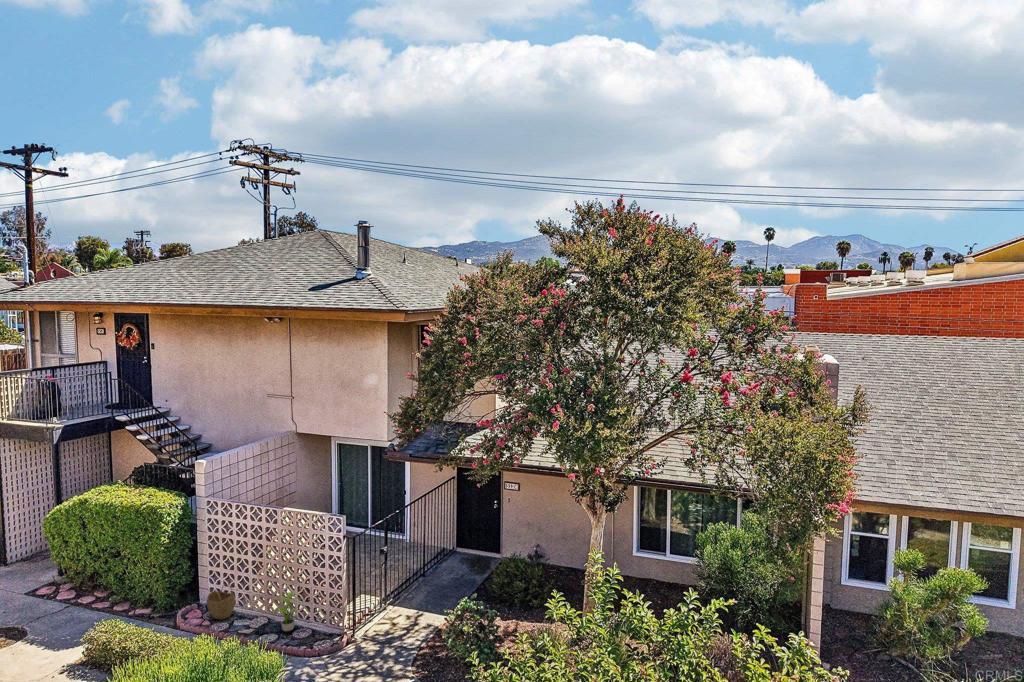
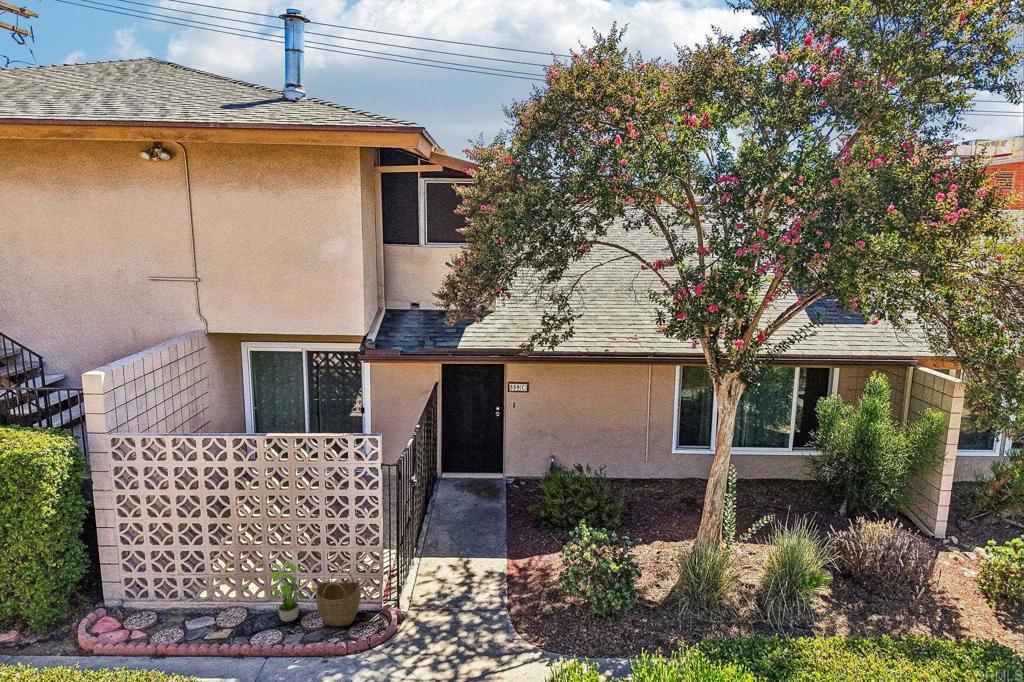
woven basket: present [207,584,235,620] -> present [316,569,361,626]

